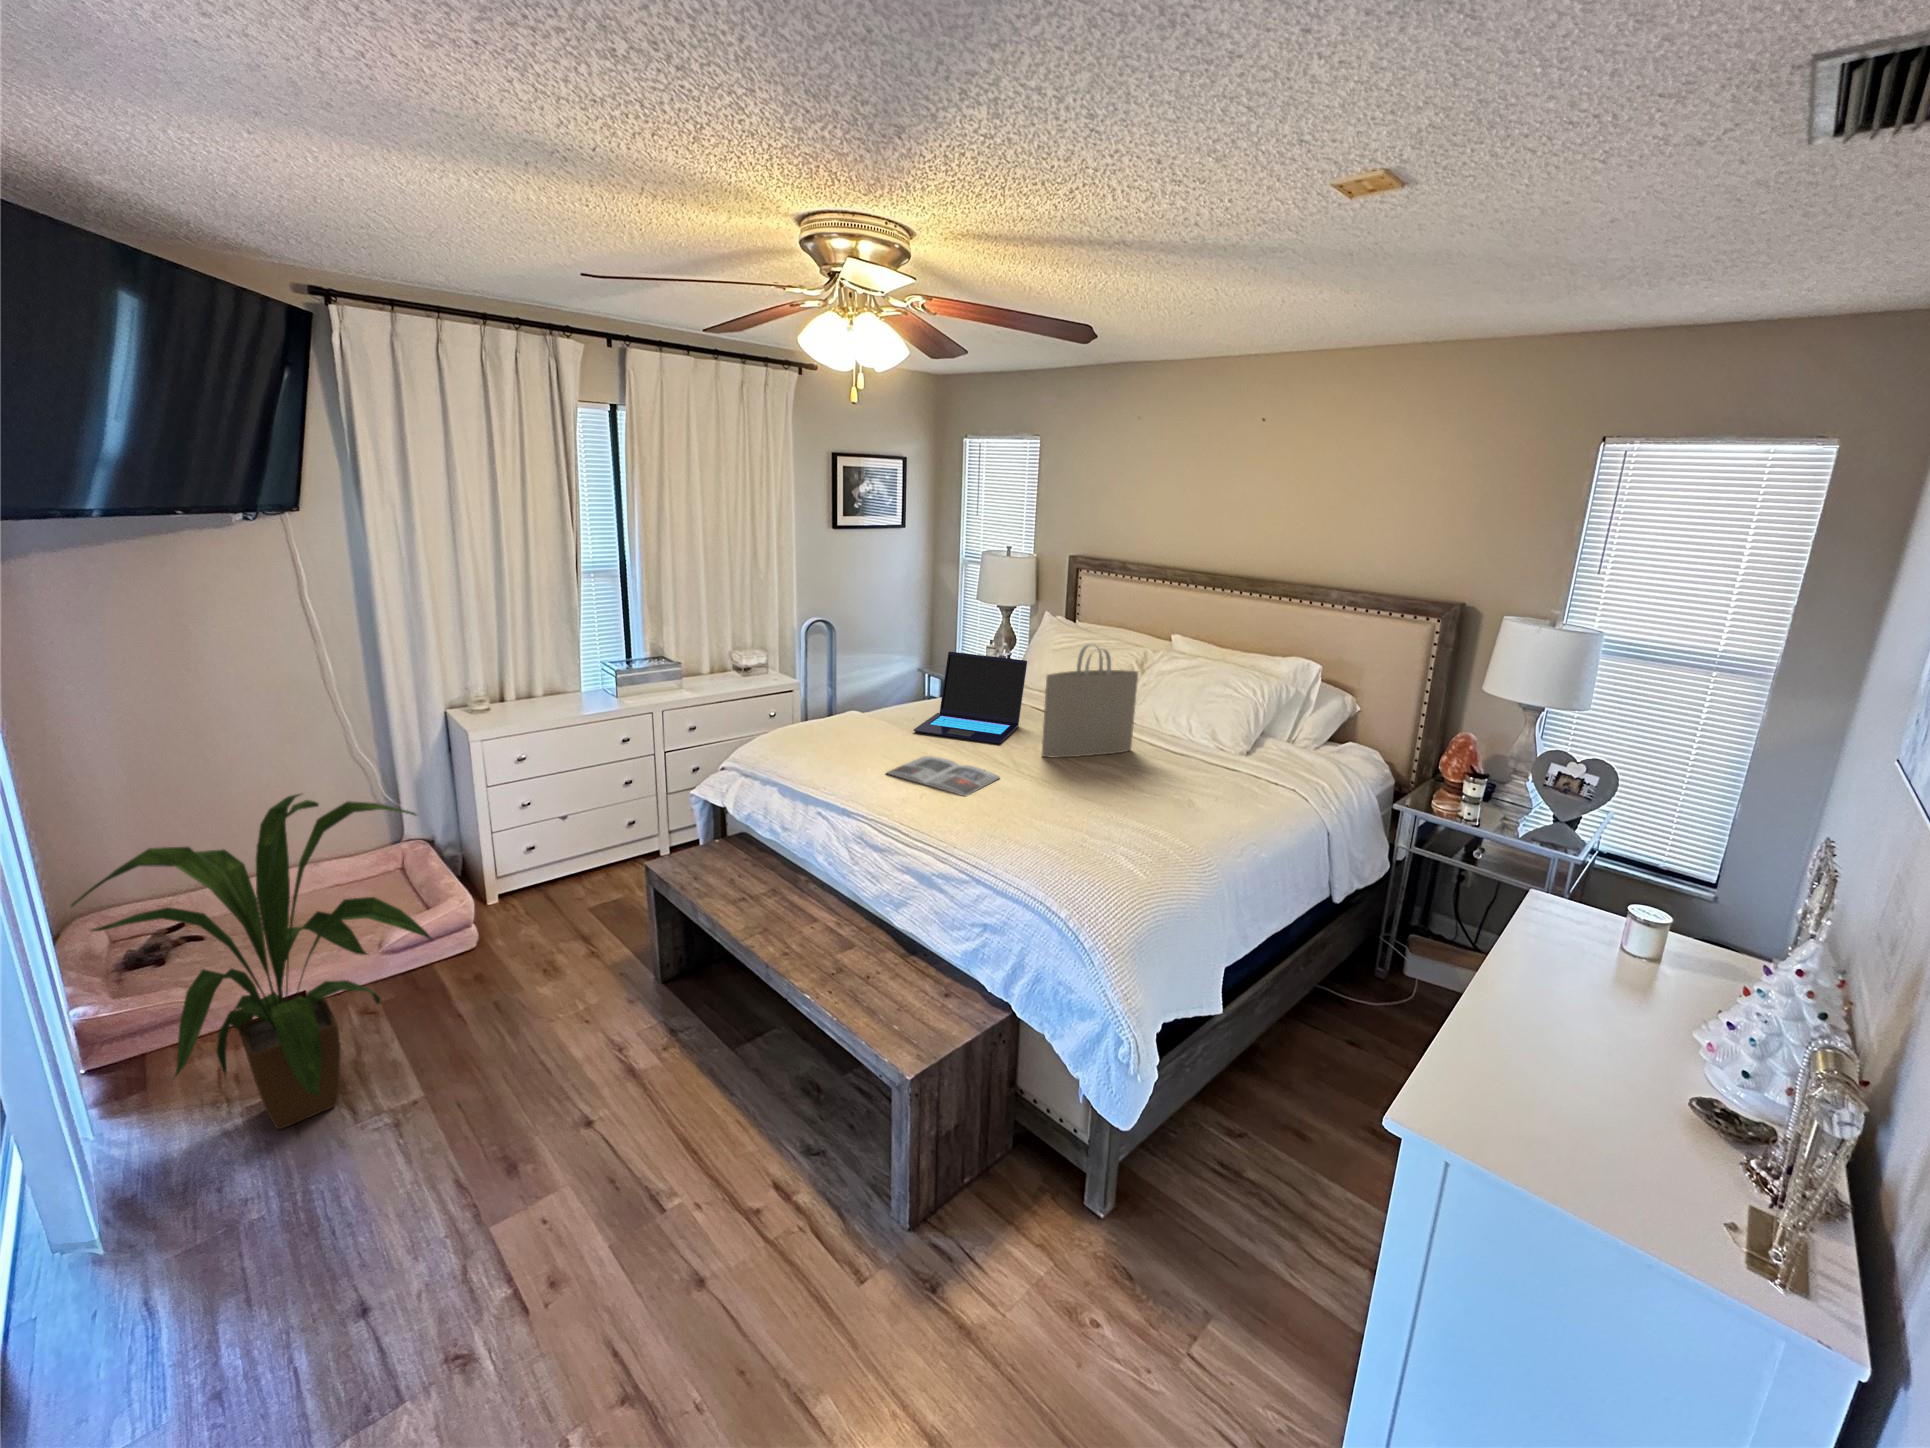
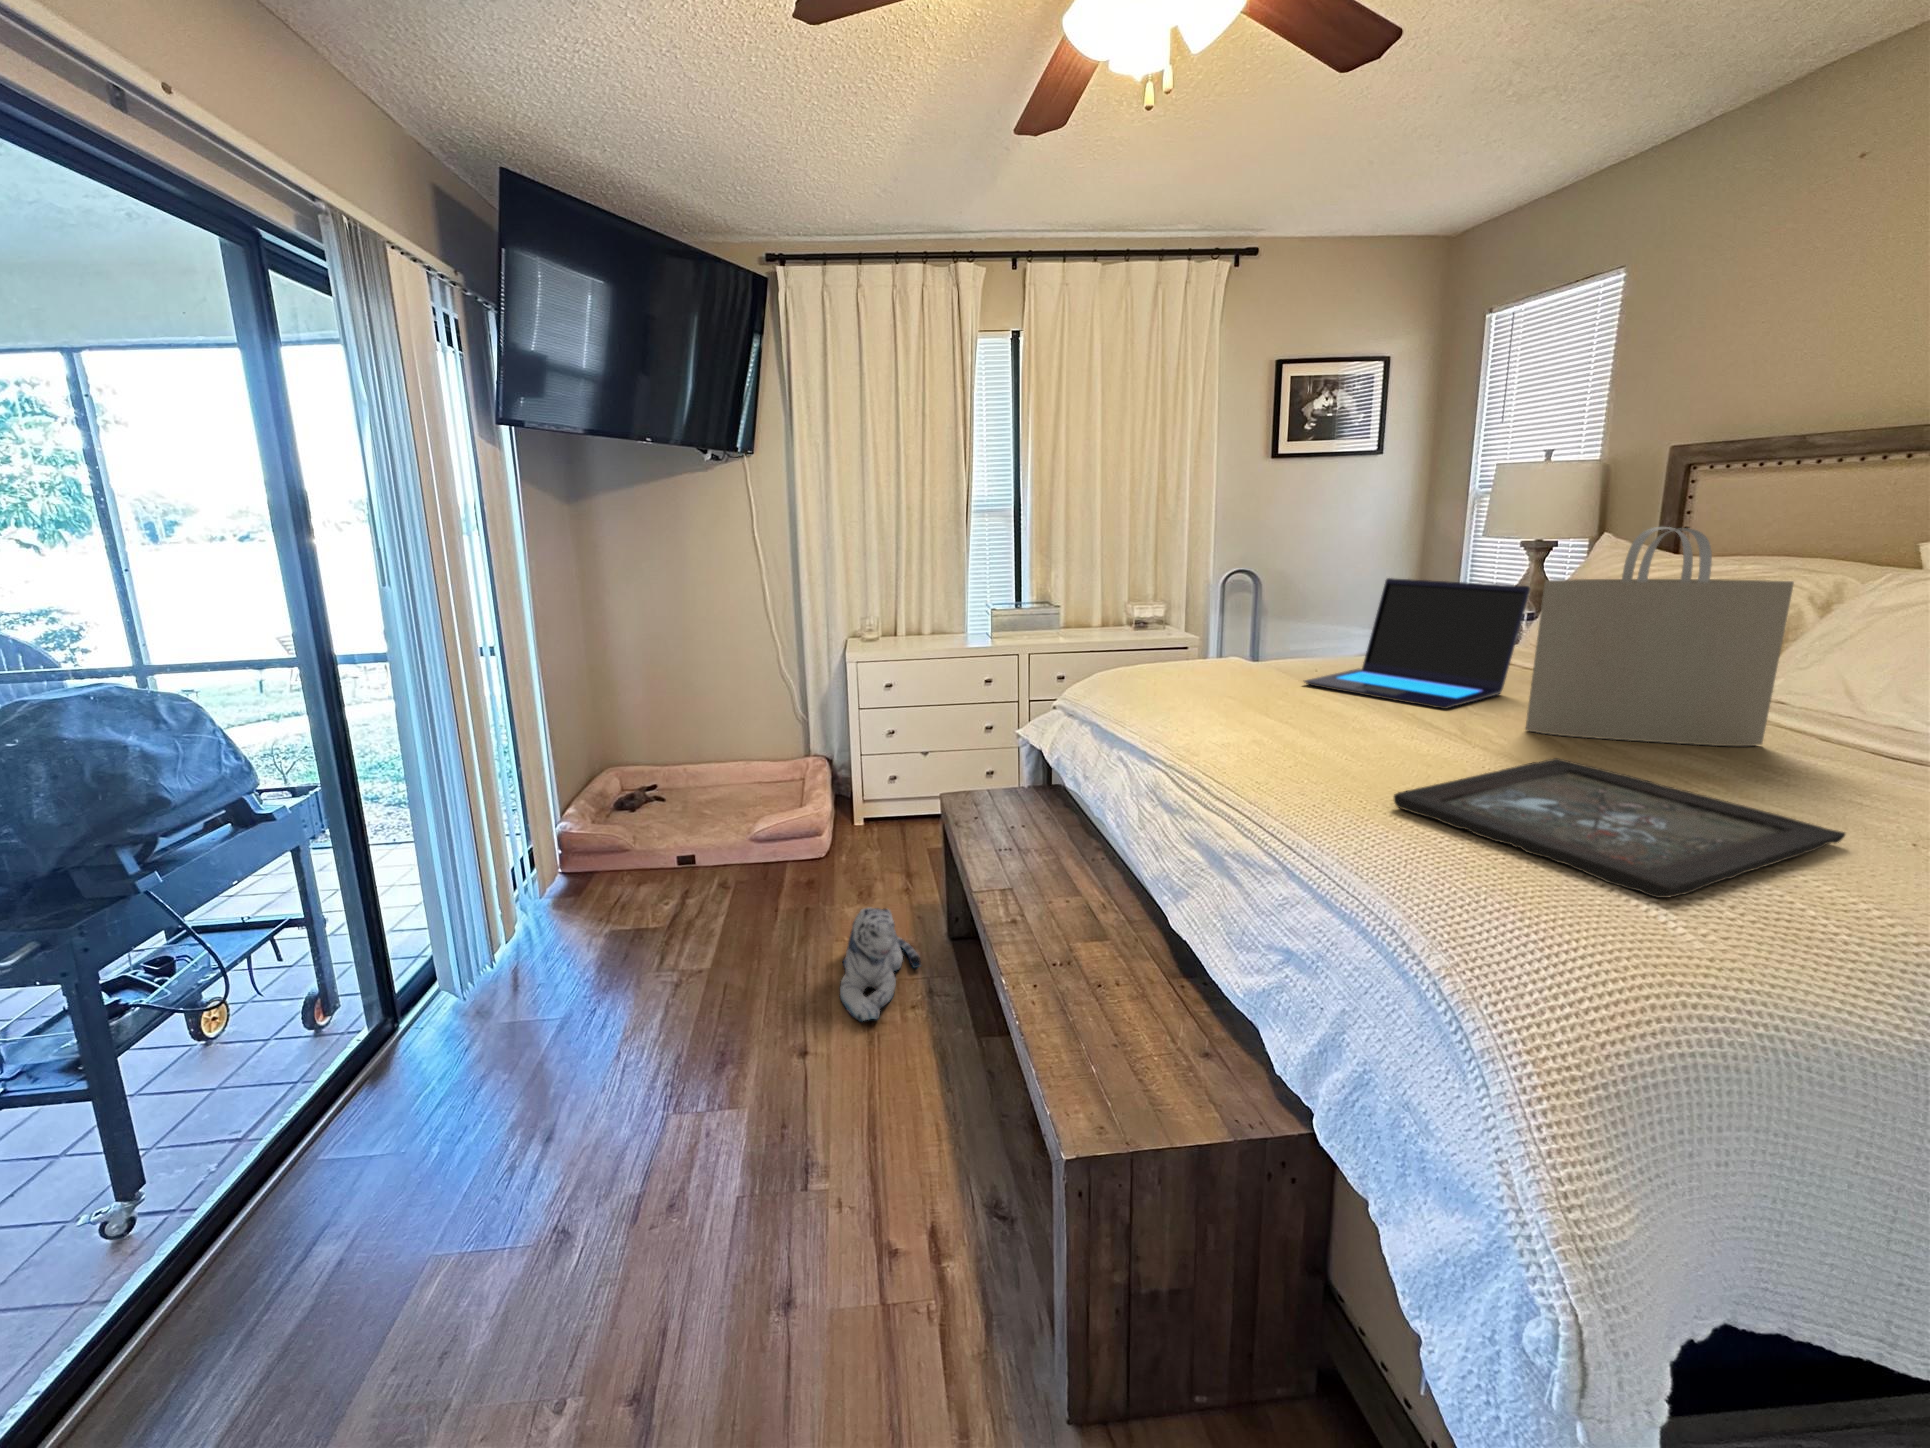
magazine: present [887,756,999,796] -> none [1220,706,1417,757]
tray: none [1014,780,1170,856] -> present [1394,758,1845,898]
house plant: present [71,794,431,1129] -> none [525,652,736,952]
plush toy: none [574,977,654,1080] -> present [840,908,921,1022]

